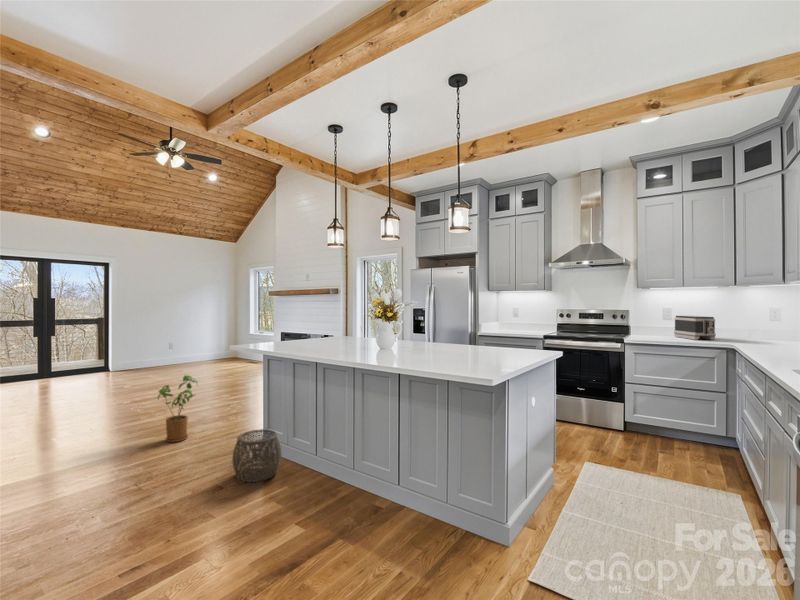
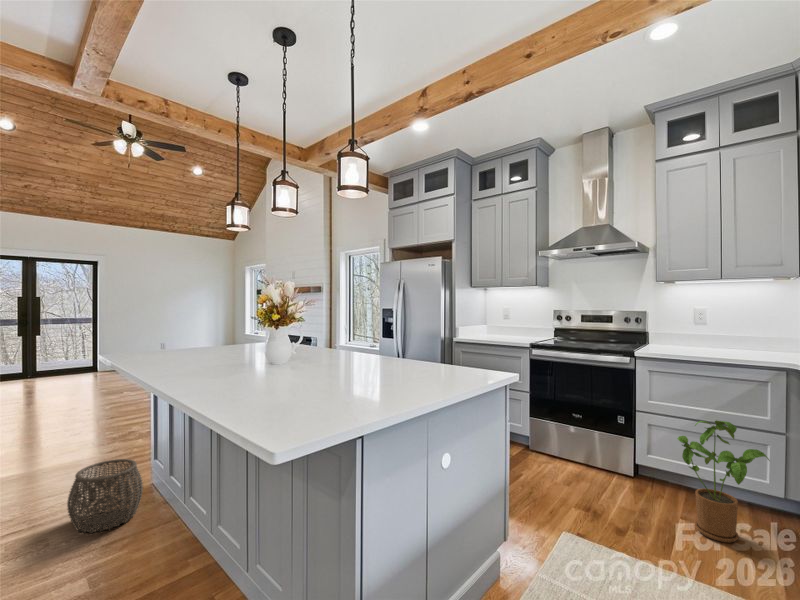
toaster: present [674,316,716,340] -> none [709,319,771,354]
house plant: present [158,375,197,442] -> present [677,420,770,542]

